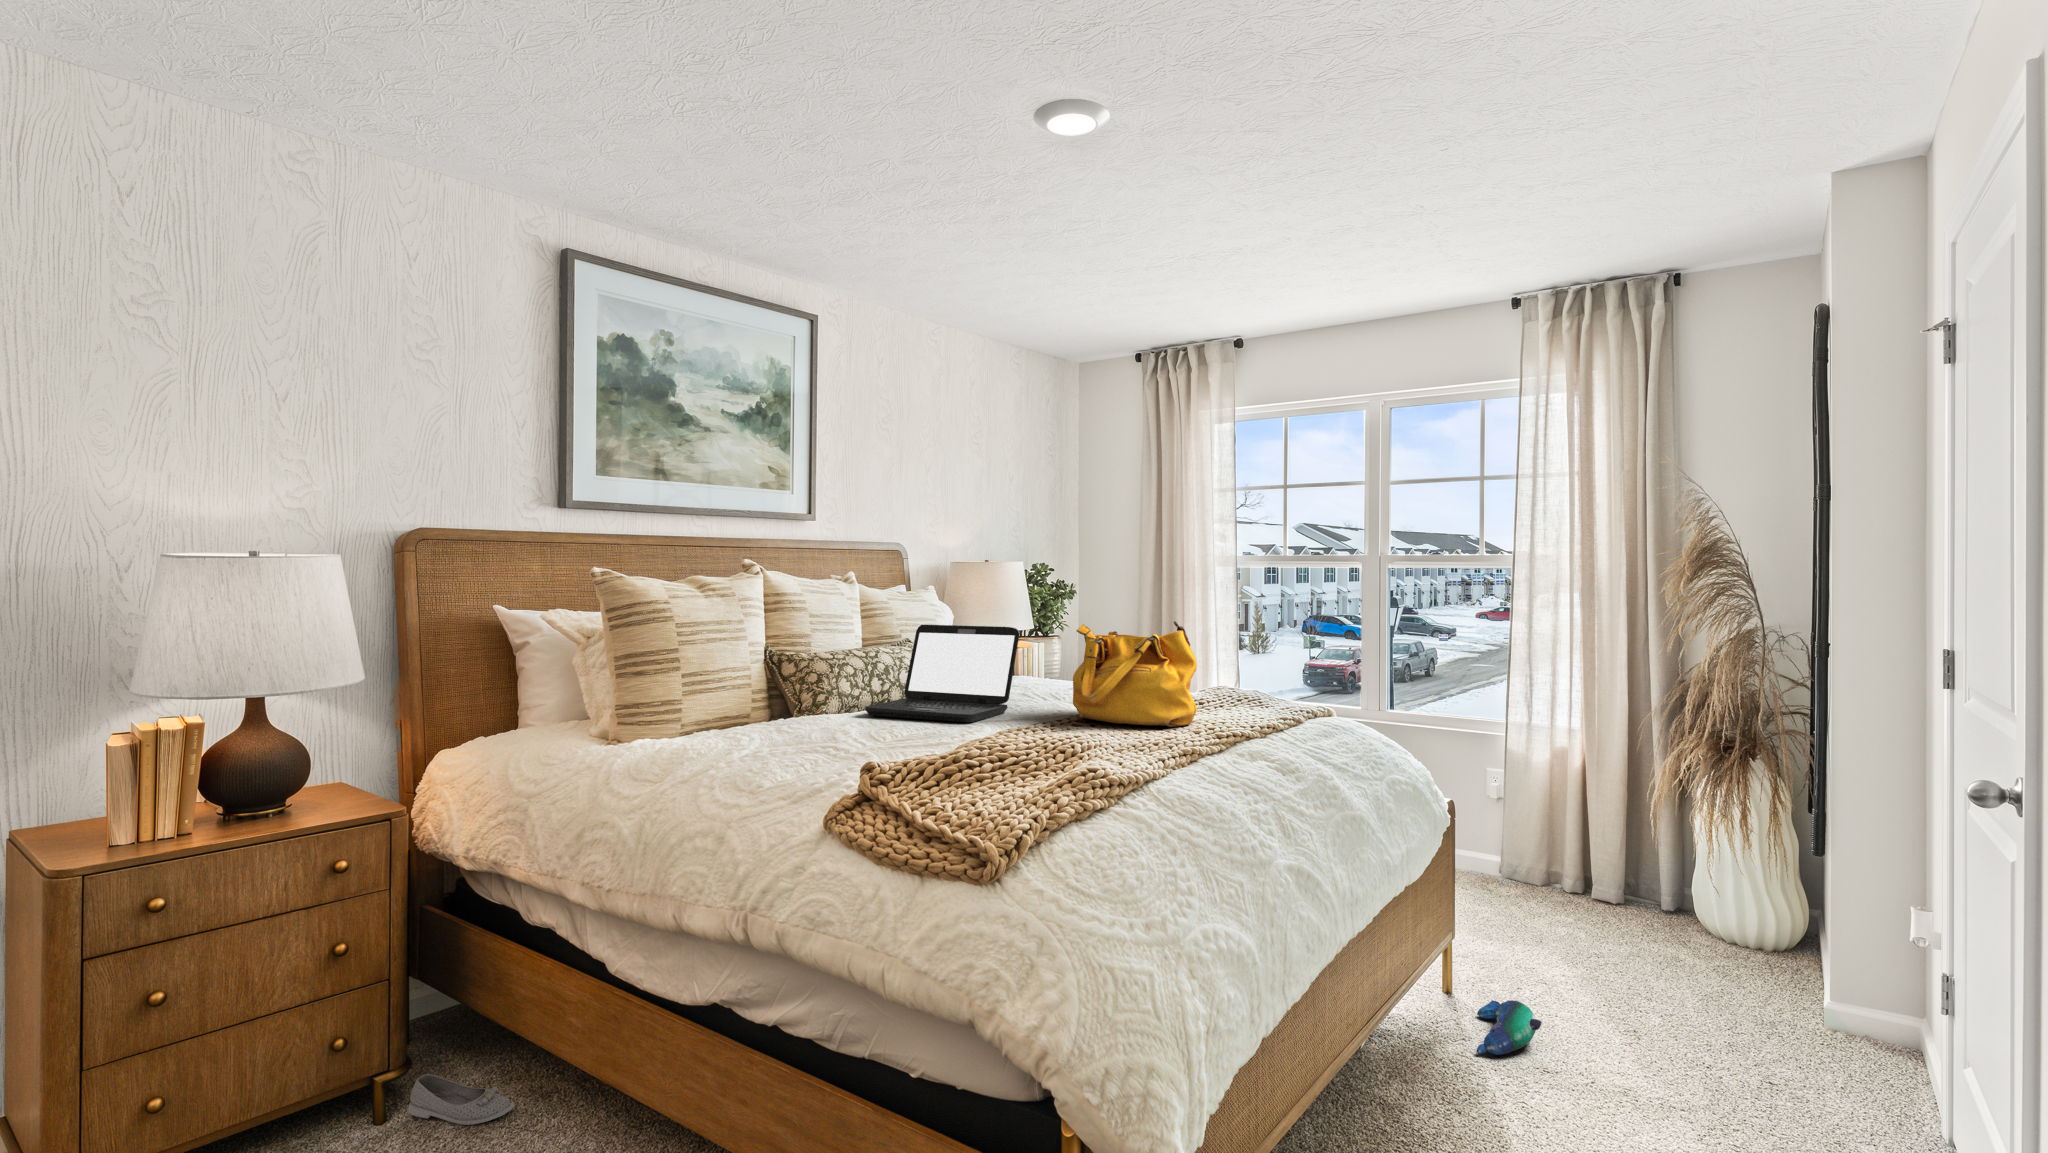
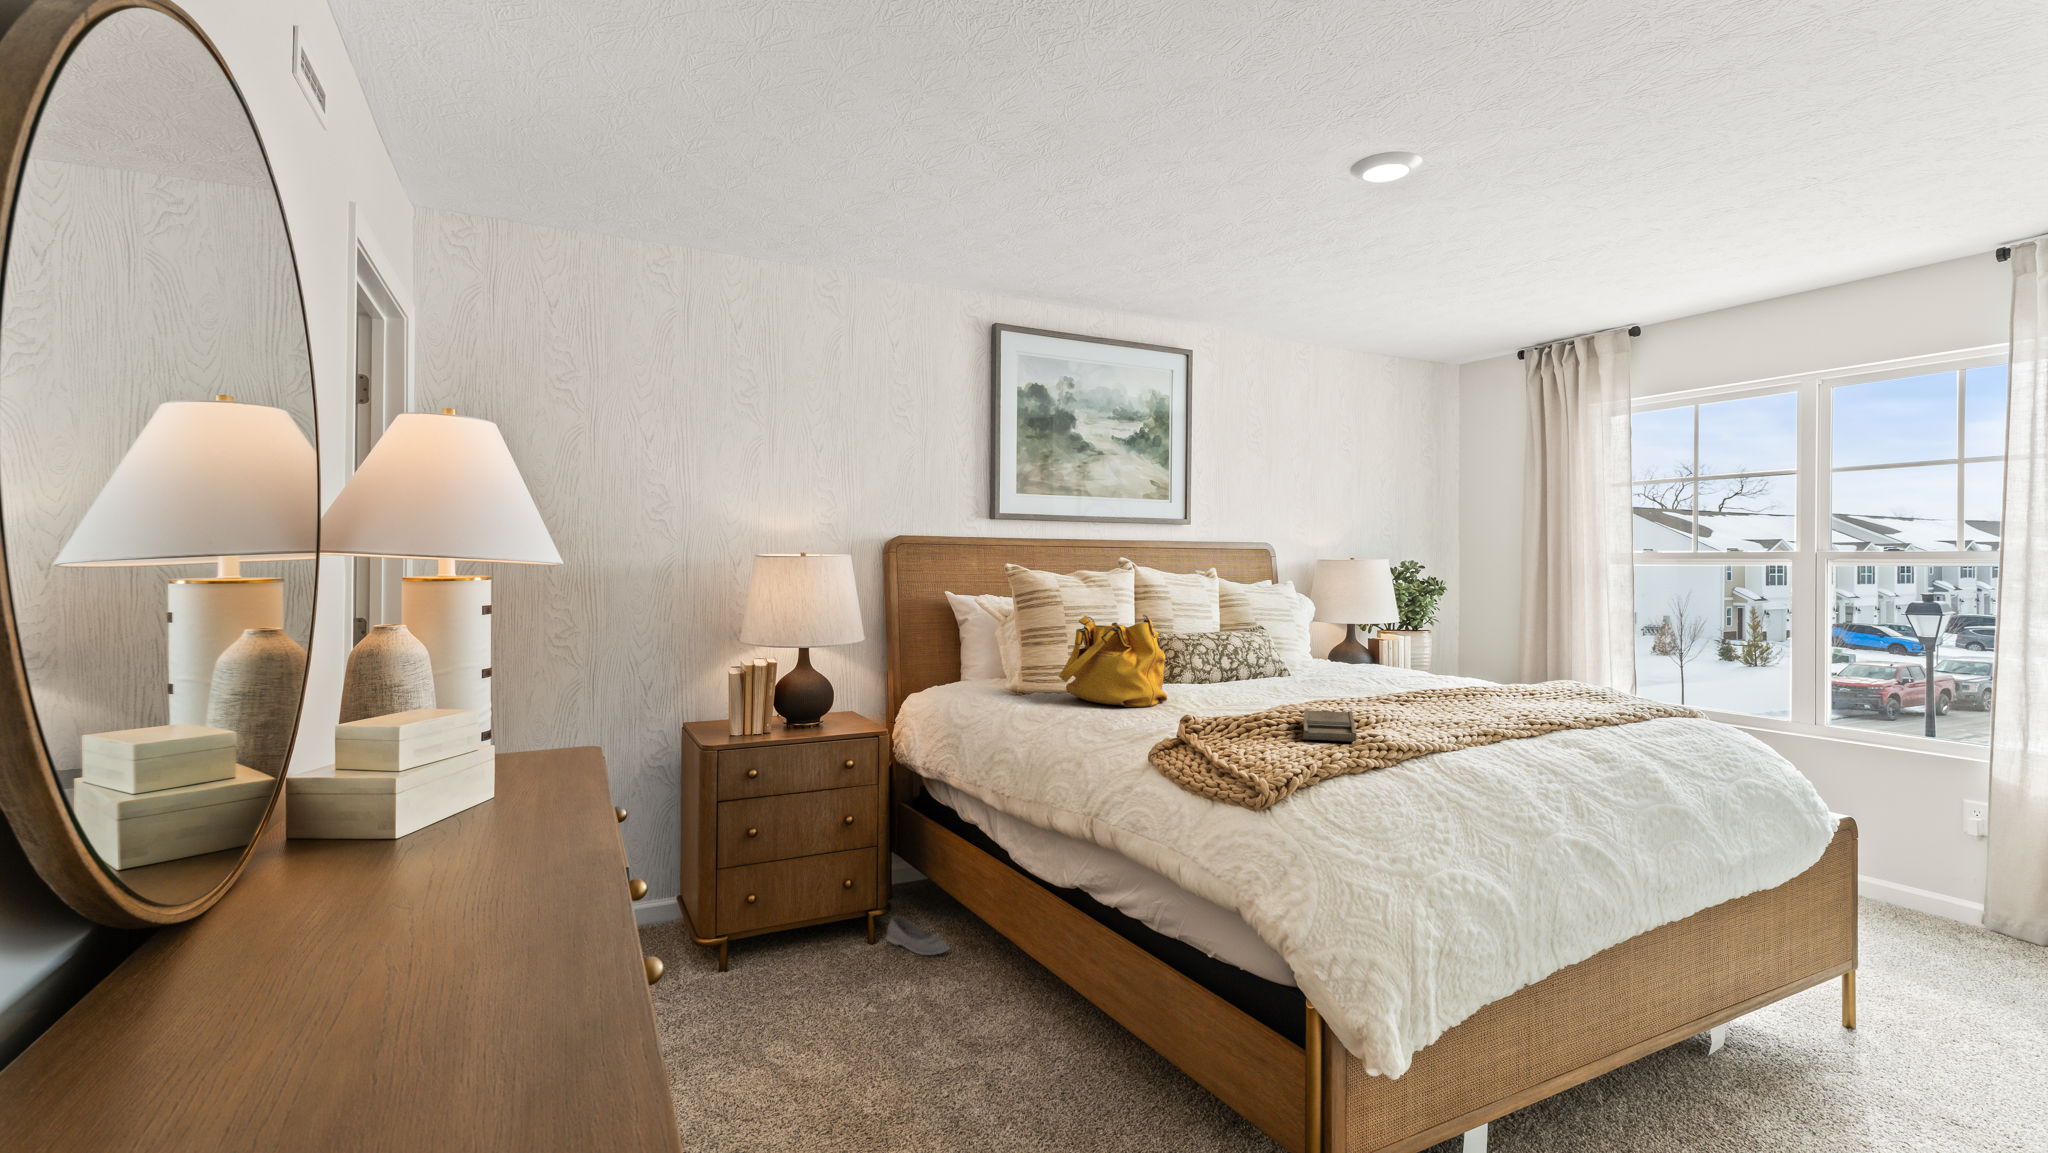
handbag: present [1073,621,1197,727] -> present [1059,614,1167,707]
laptop: present [865,625,1019,722] -> none [1213,612,1352,696]
tray: none [997,741,1070,781] -> present [1303,709,1357,742]
plush toy: present [1477,1000,1542,1055] -> none [1859,1037,1956,1093]

